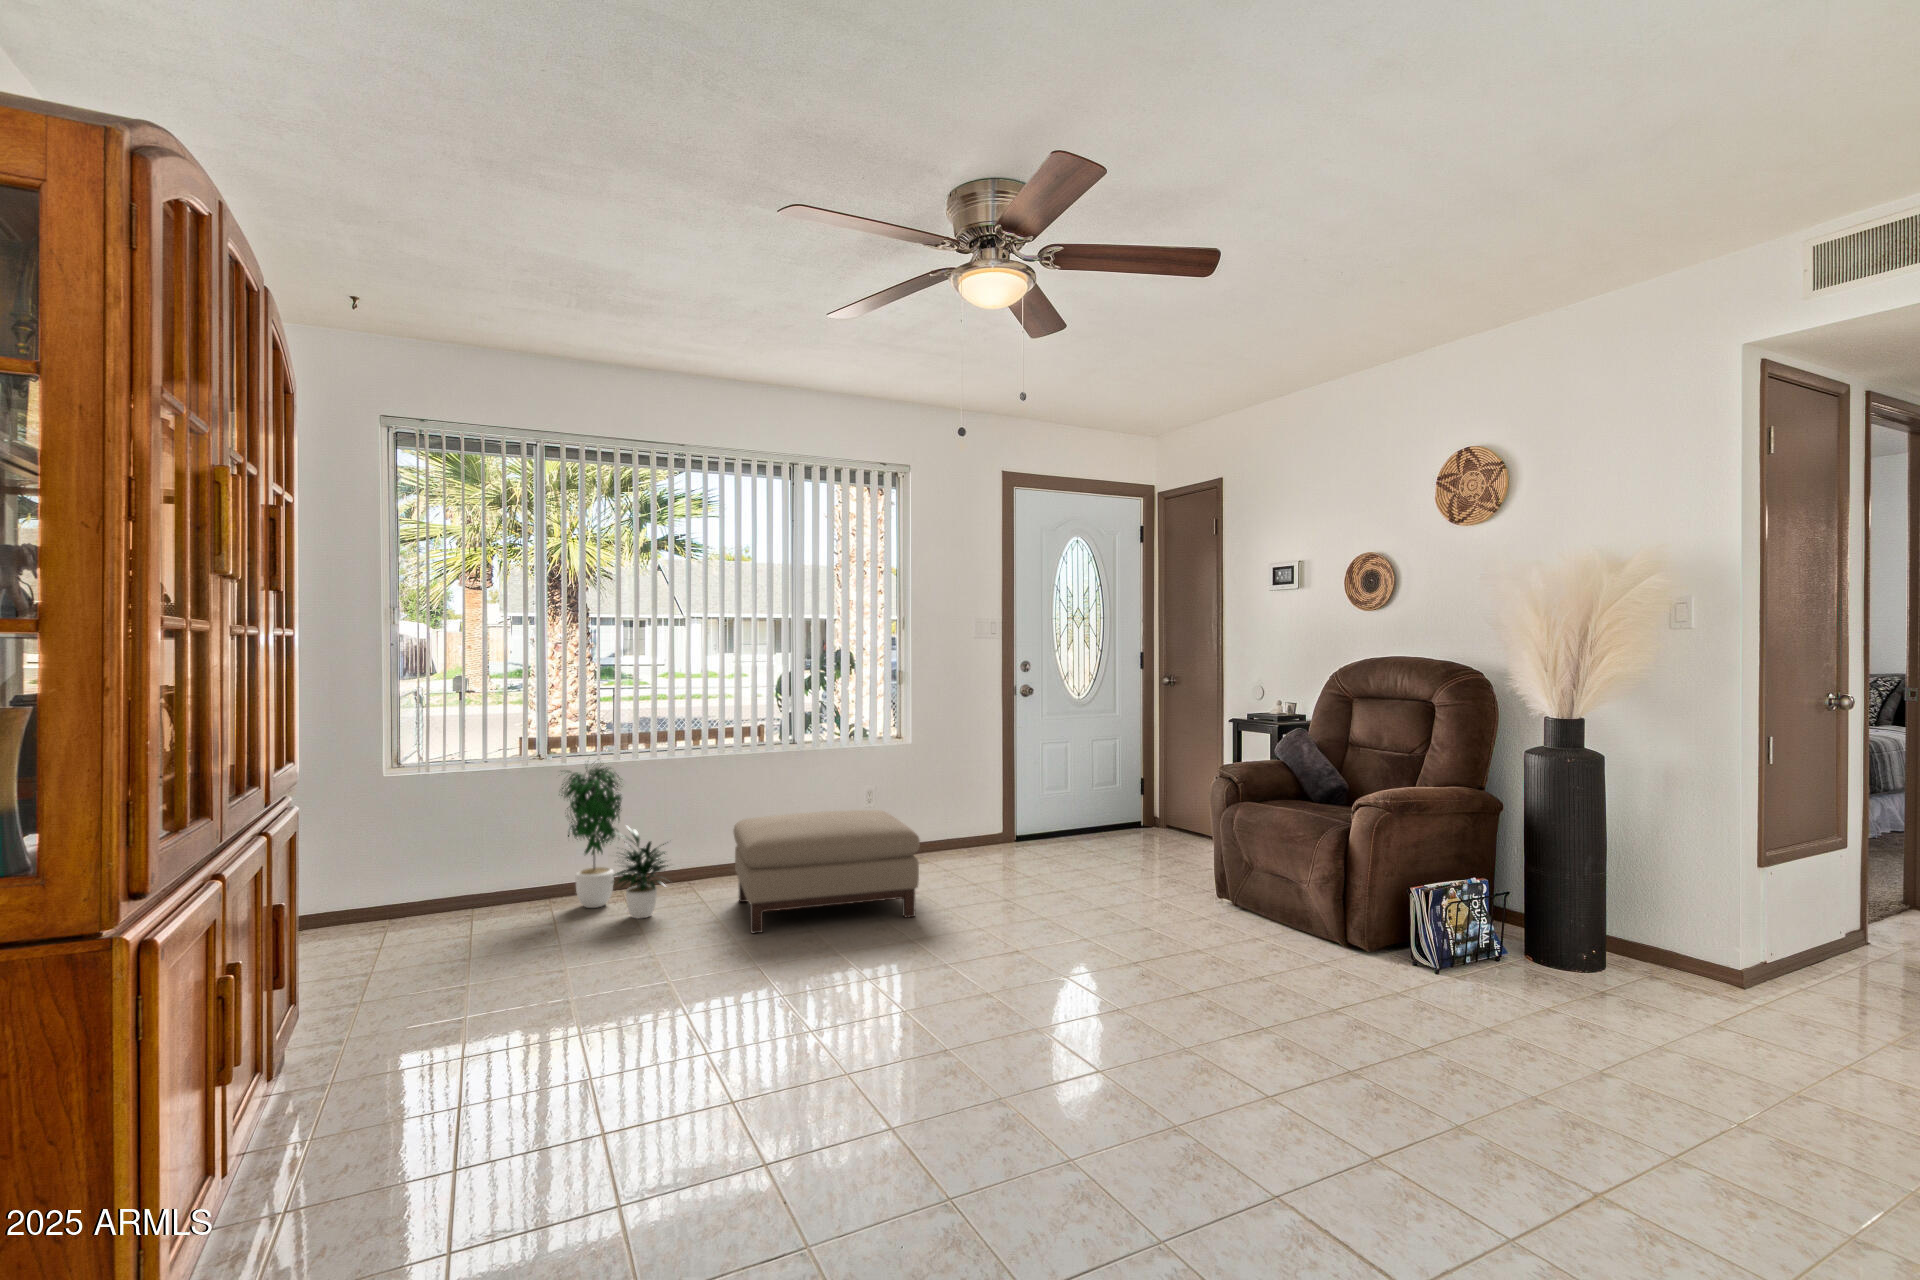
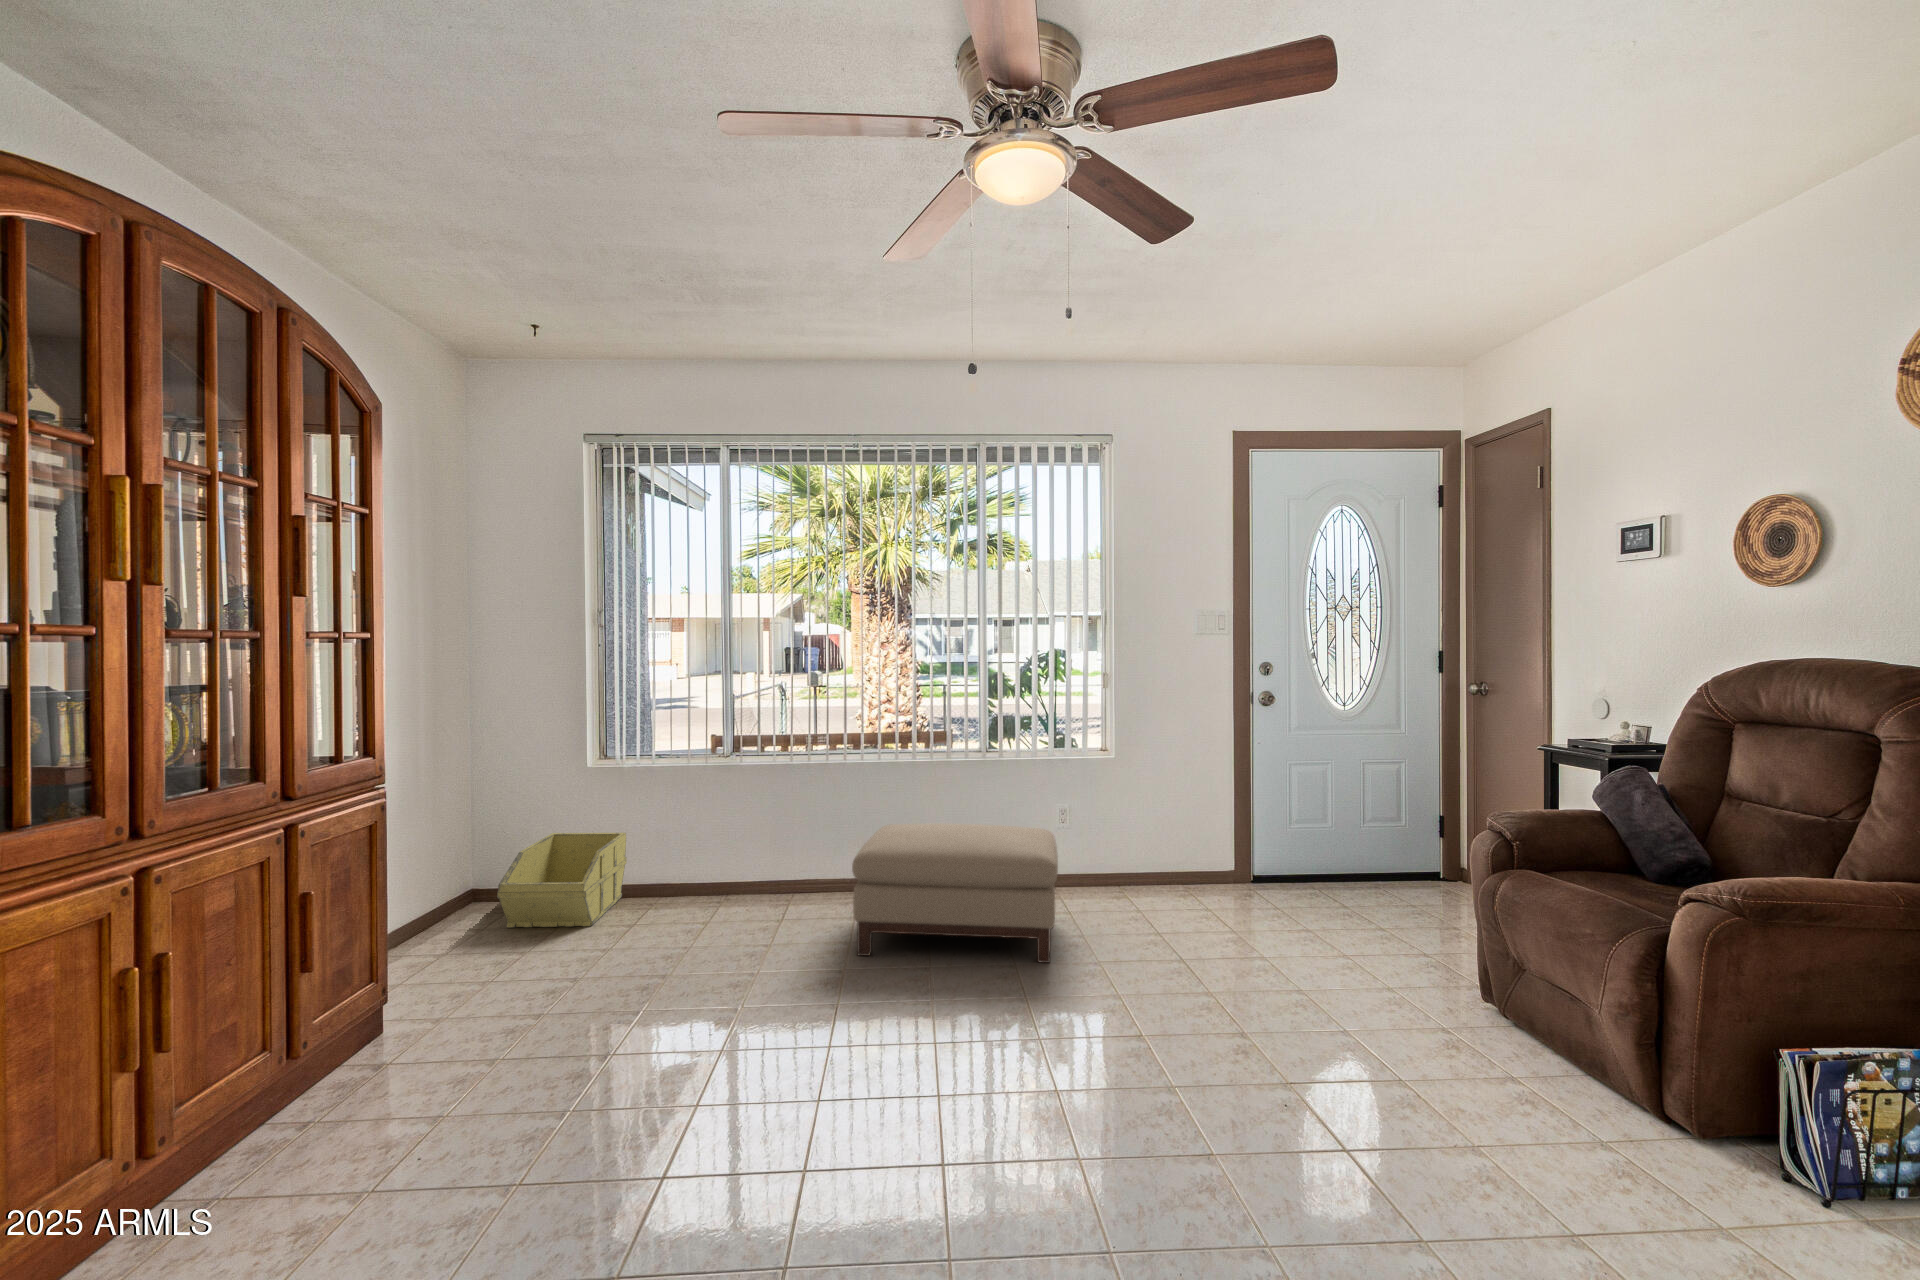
potted plant: present [561,765,669,918] -> none [710,744,807,921]
storage bin: none [354,853,457,960] -> present [497,833,627,927]

